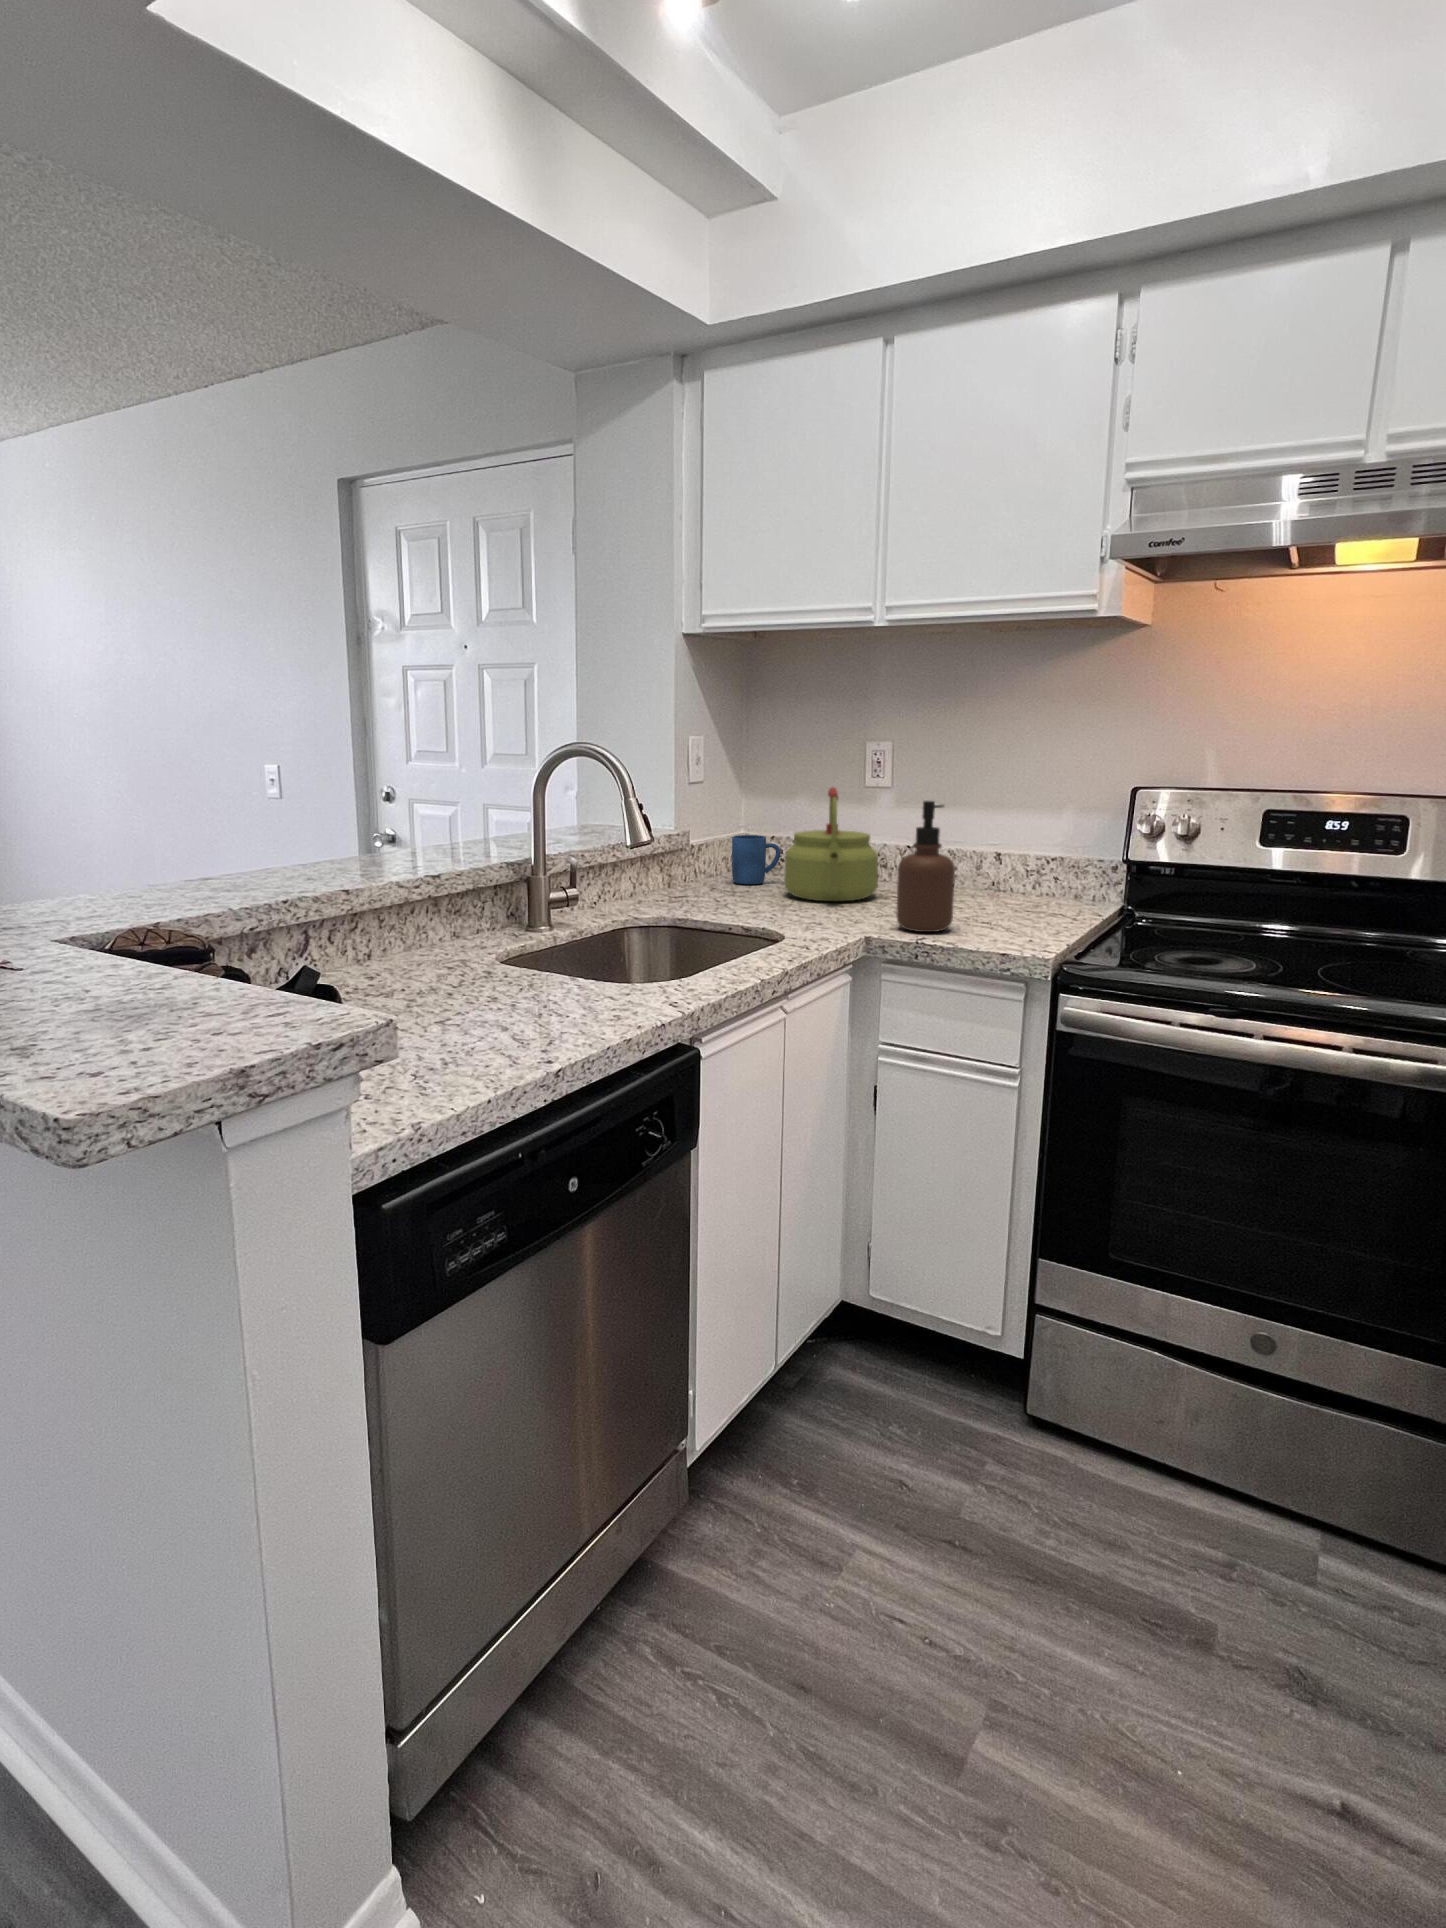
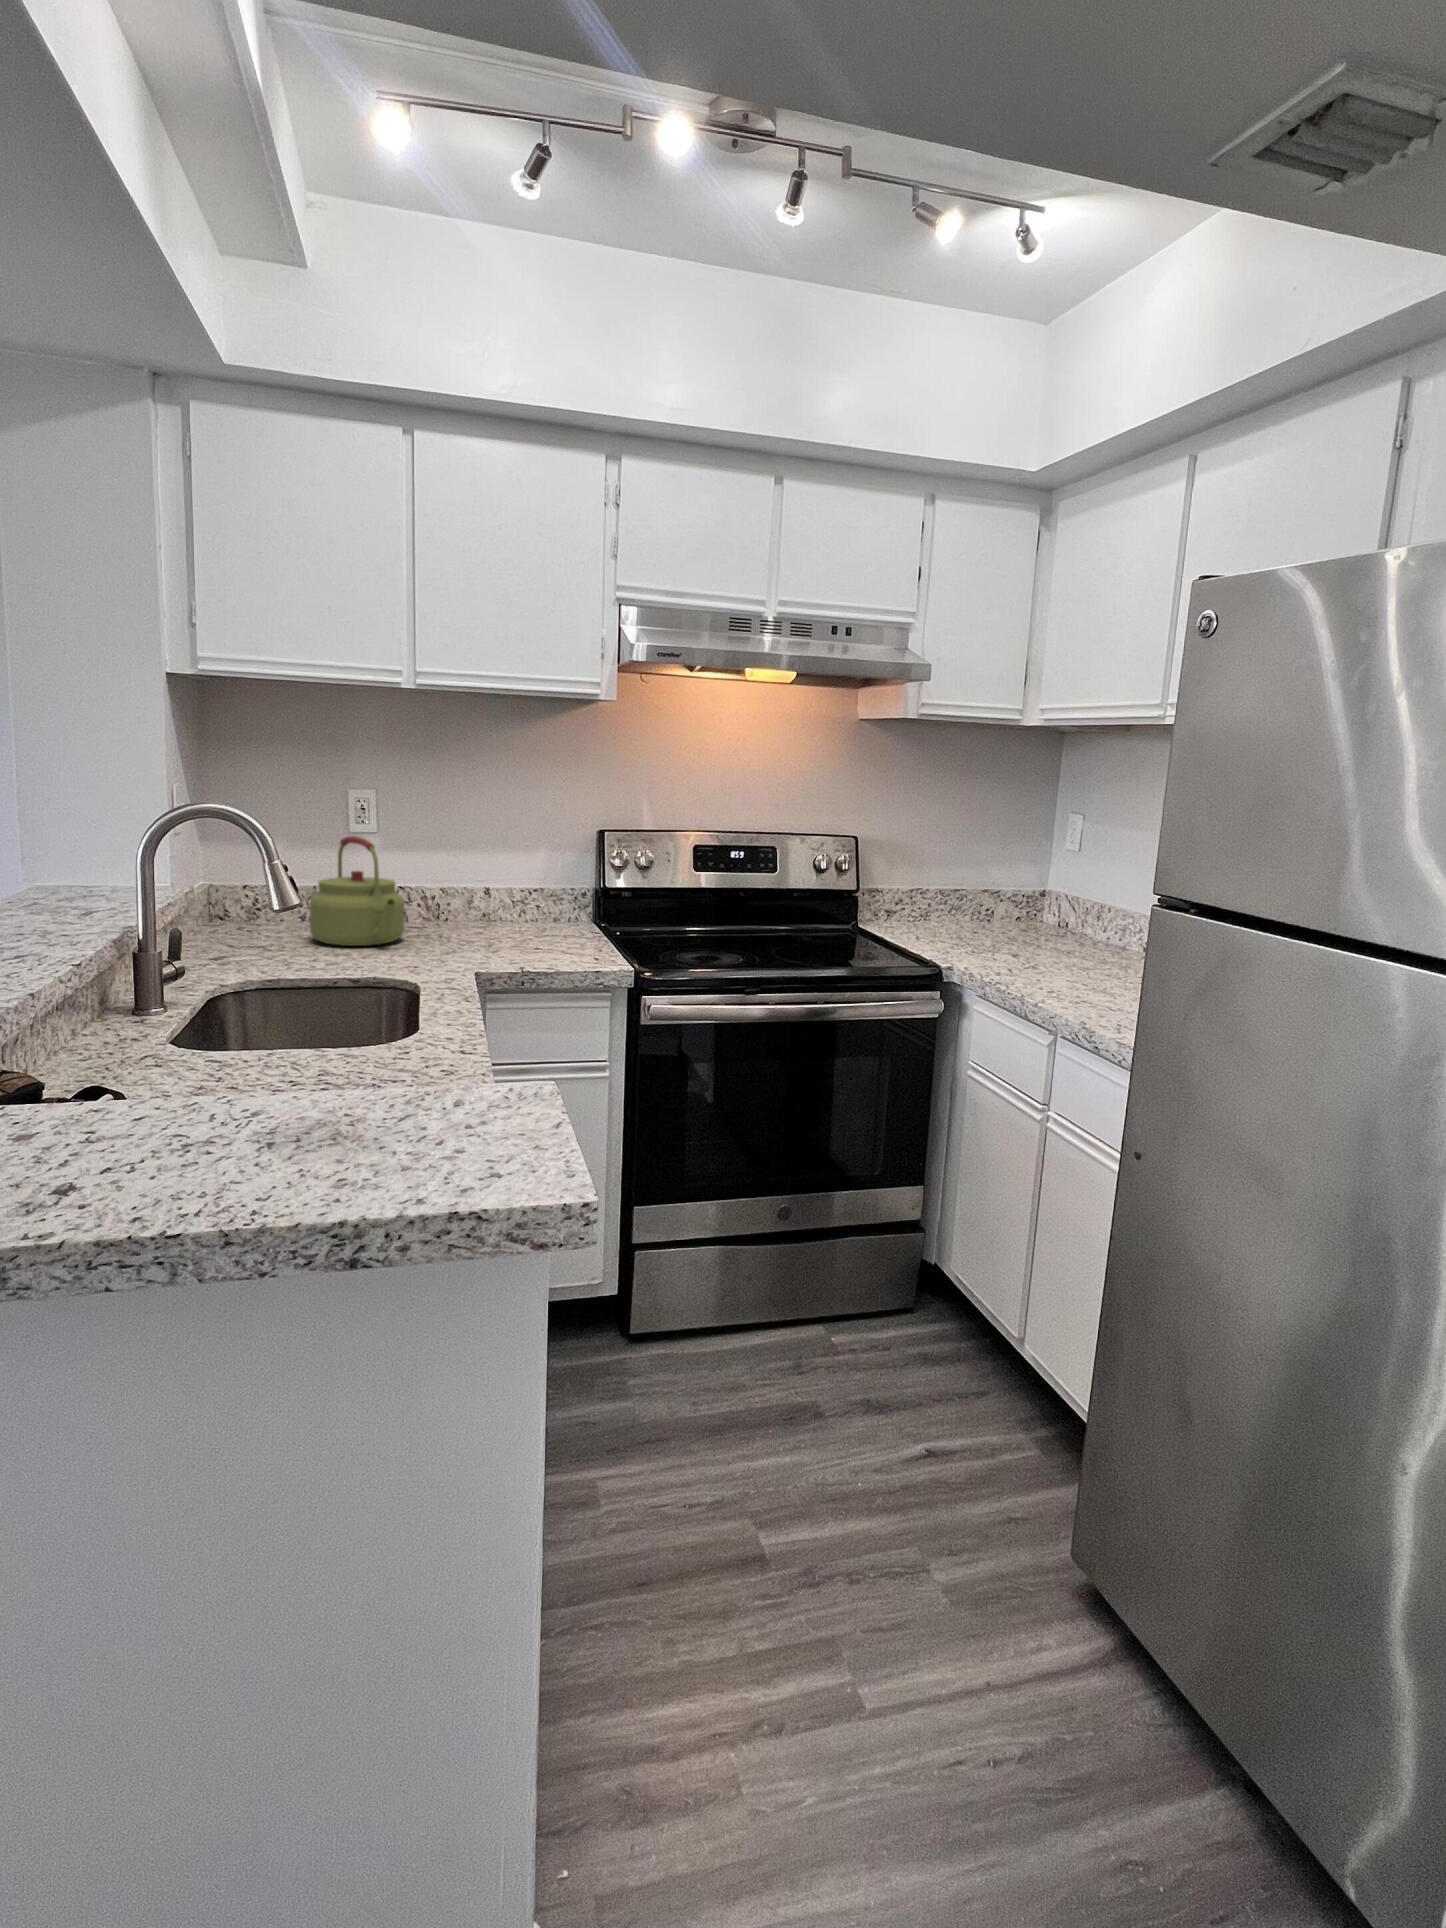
soap dispenser: present [896,801,955,932] -> none [485,850,534,962]
mug: present [732,835,780,884] -> none [222,886,276,938]

